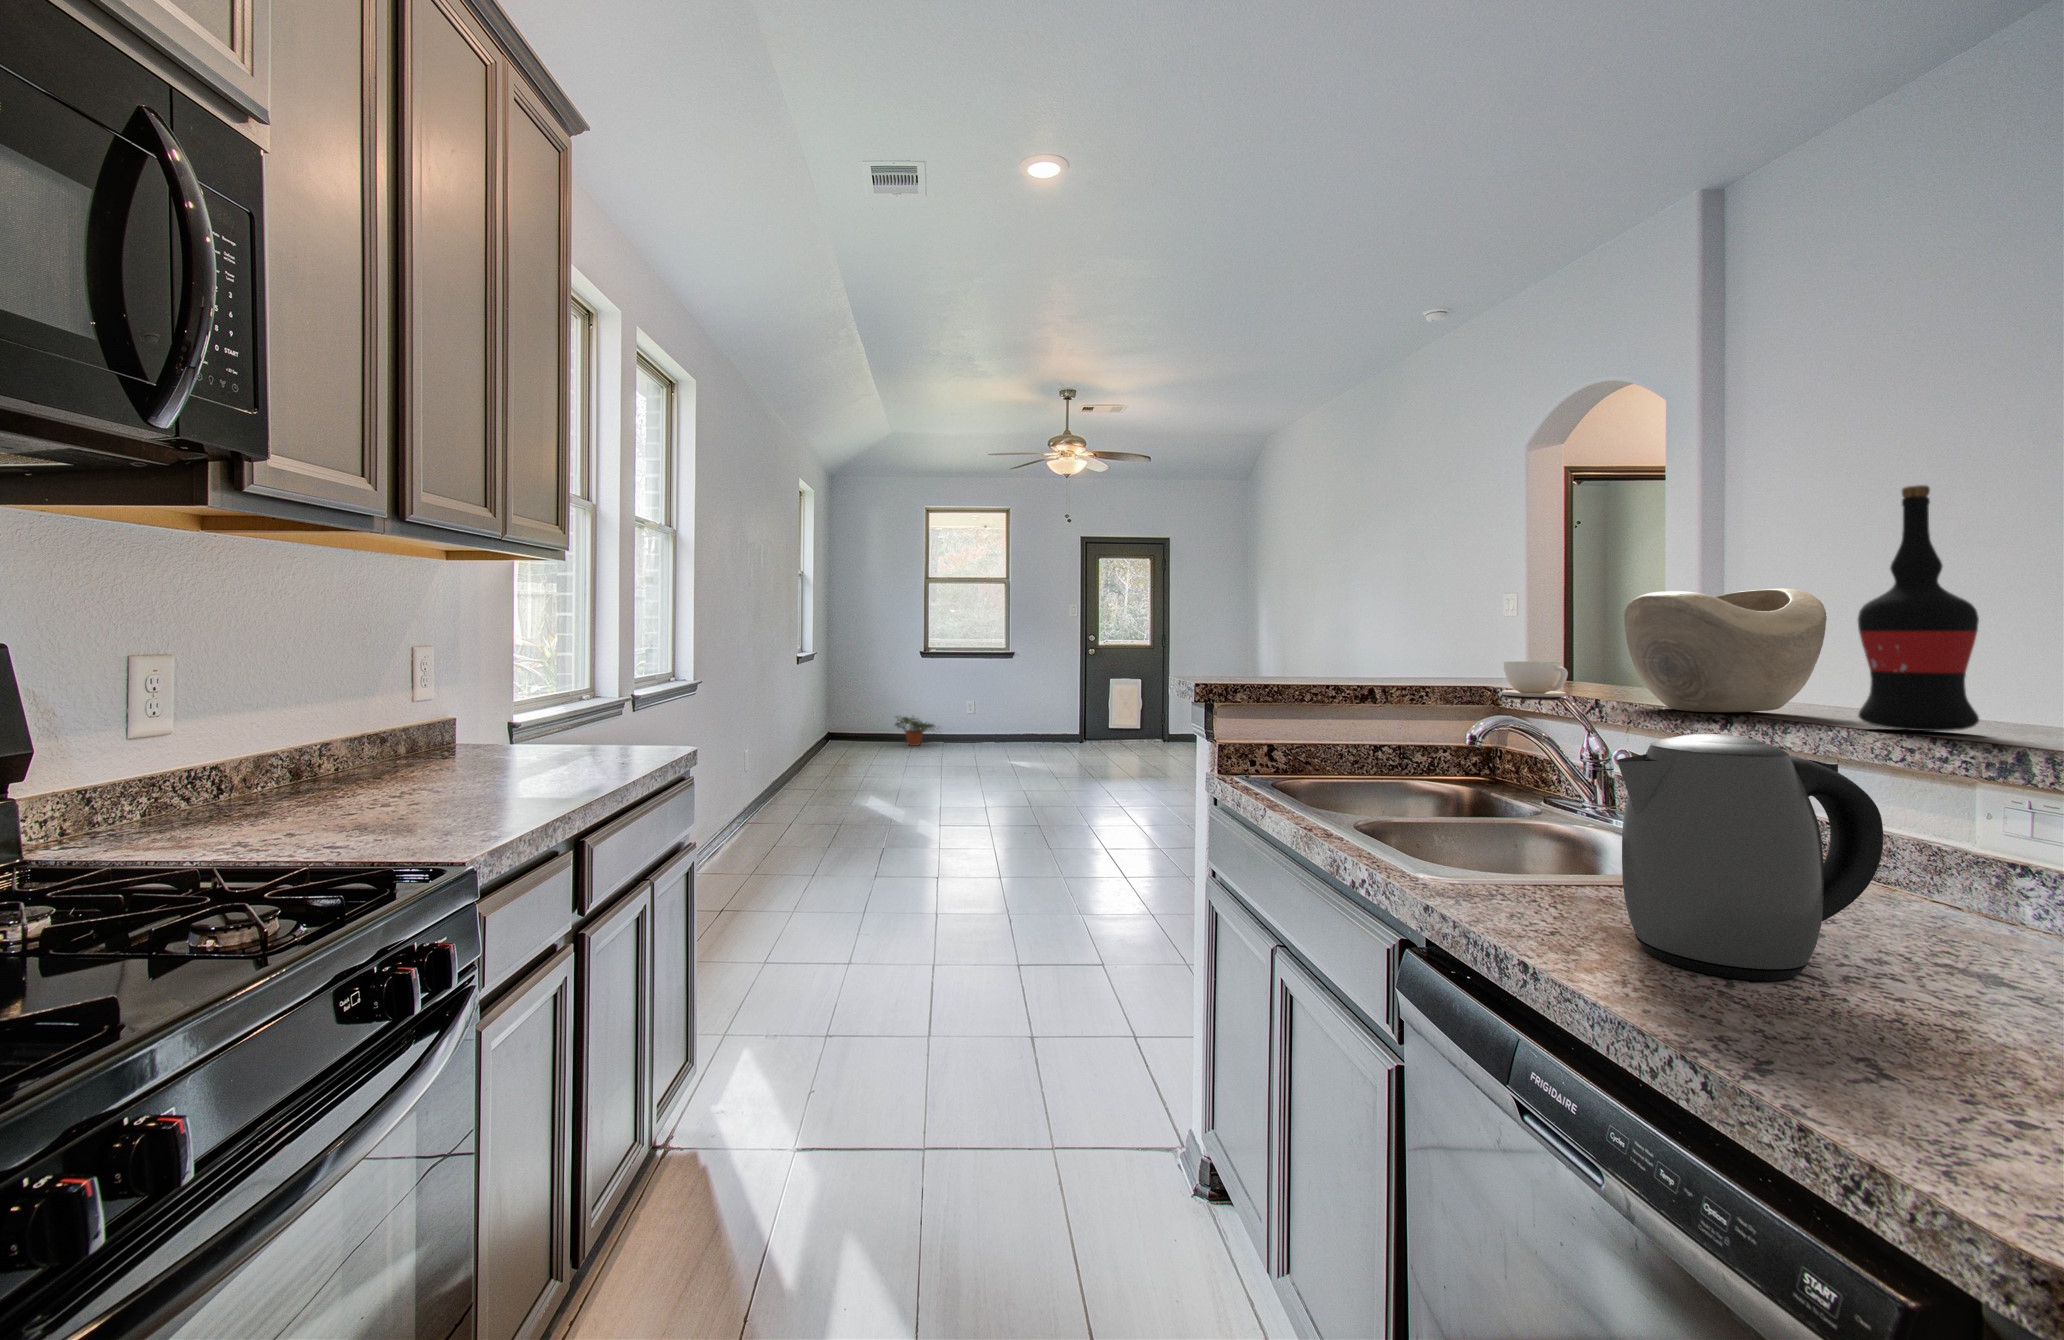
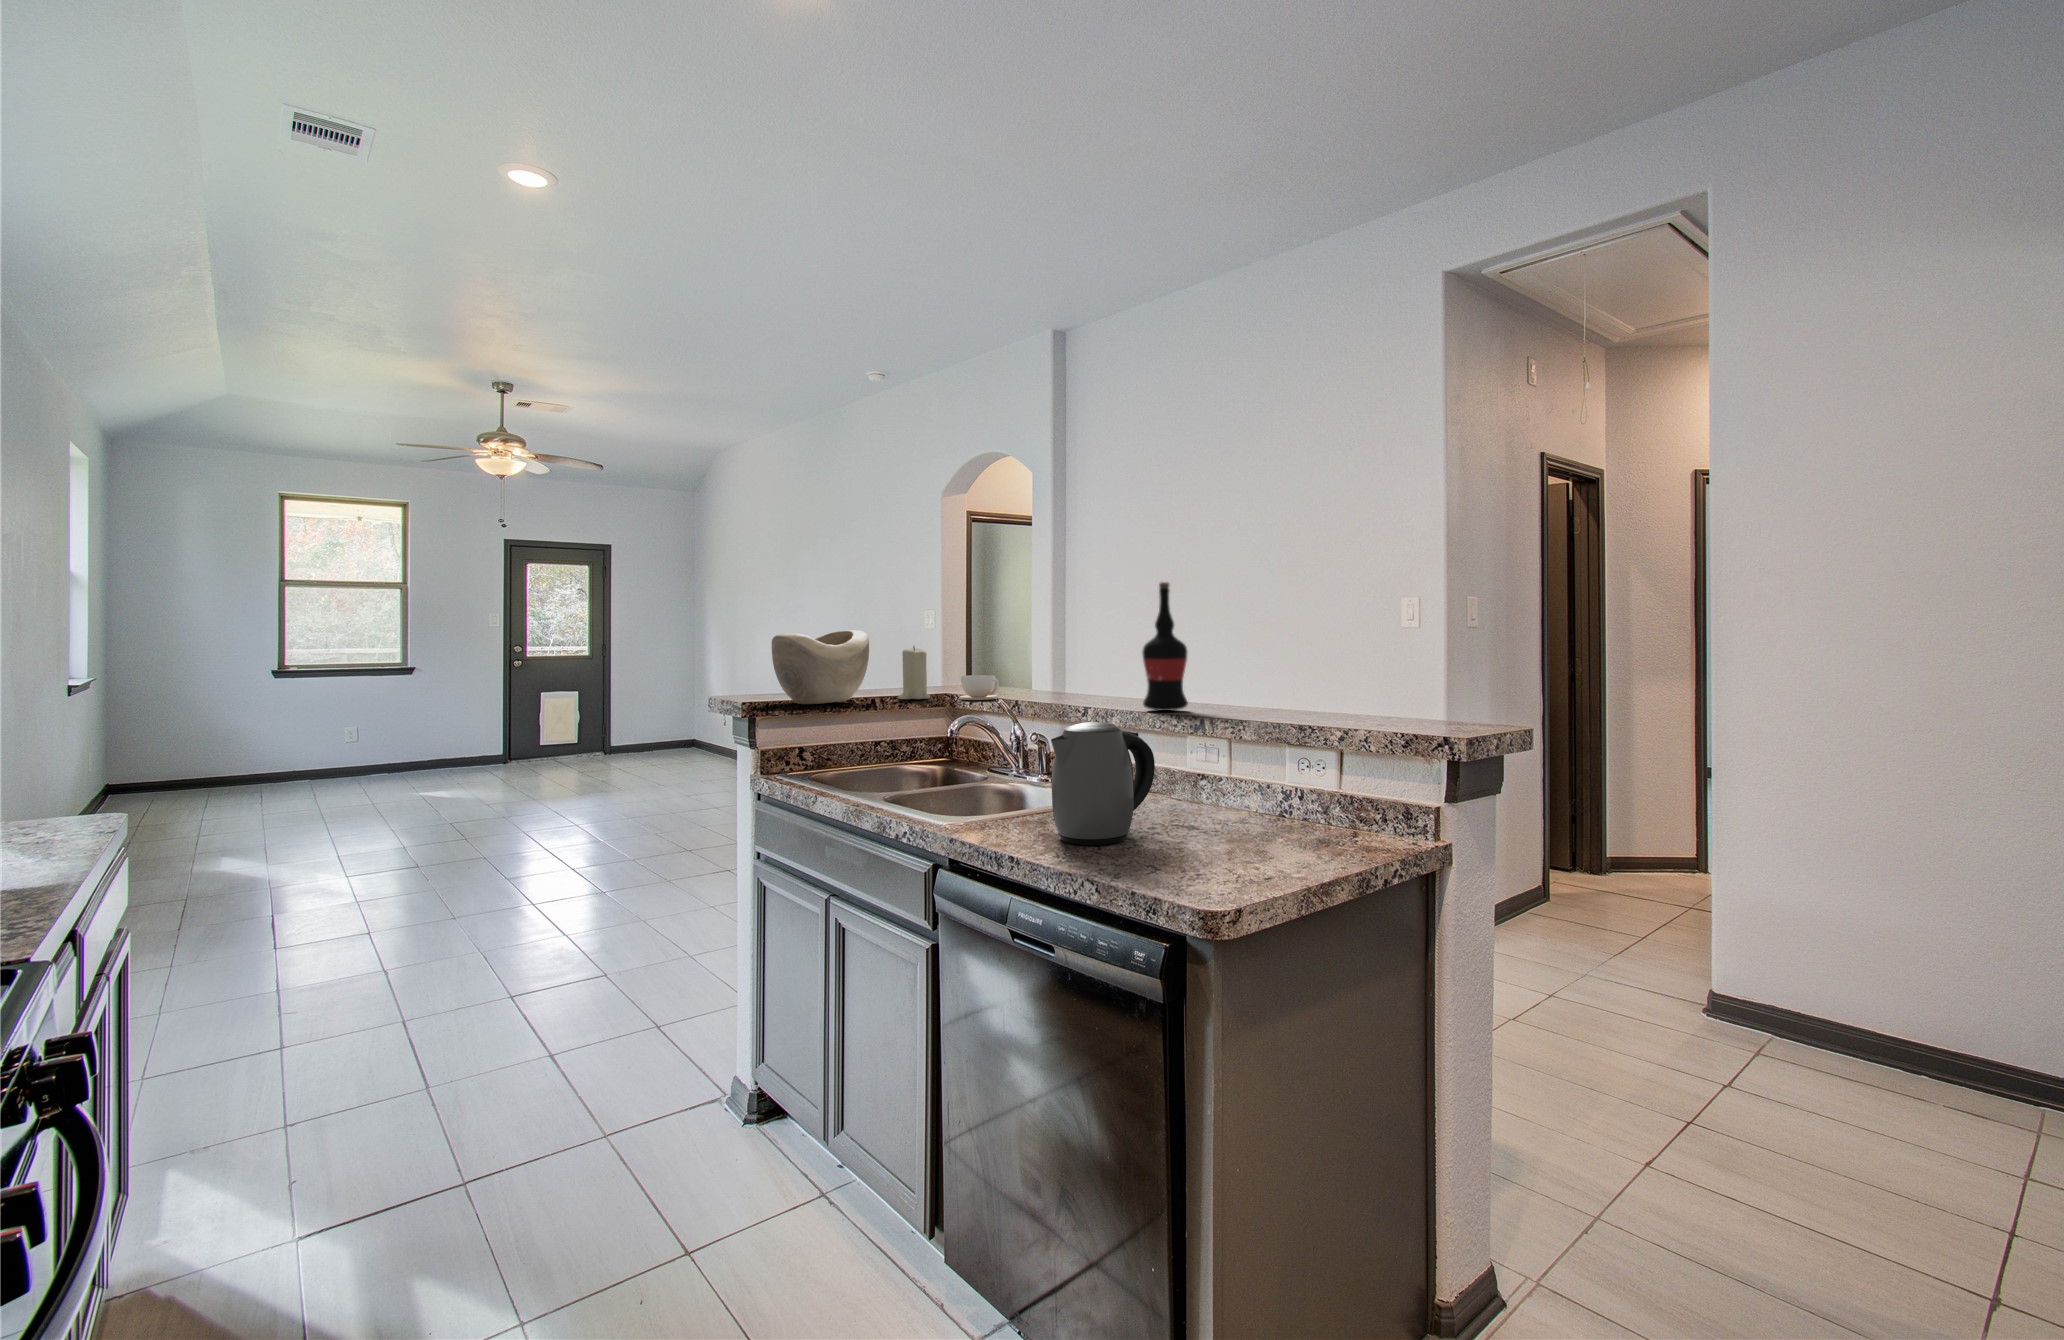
decorative bowl: present [1624,588,1827,712] -> present [772,630,869,704]
candle: none [1409,618,1455,691] -> present [898,646,930,699]
potted plant: present [895,717,934,746] -> none [220,752,303,791]

